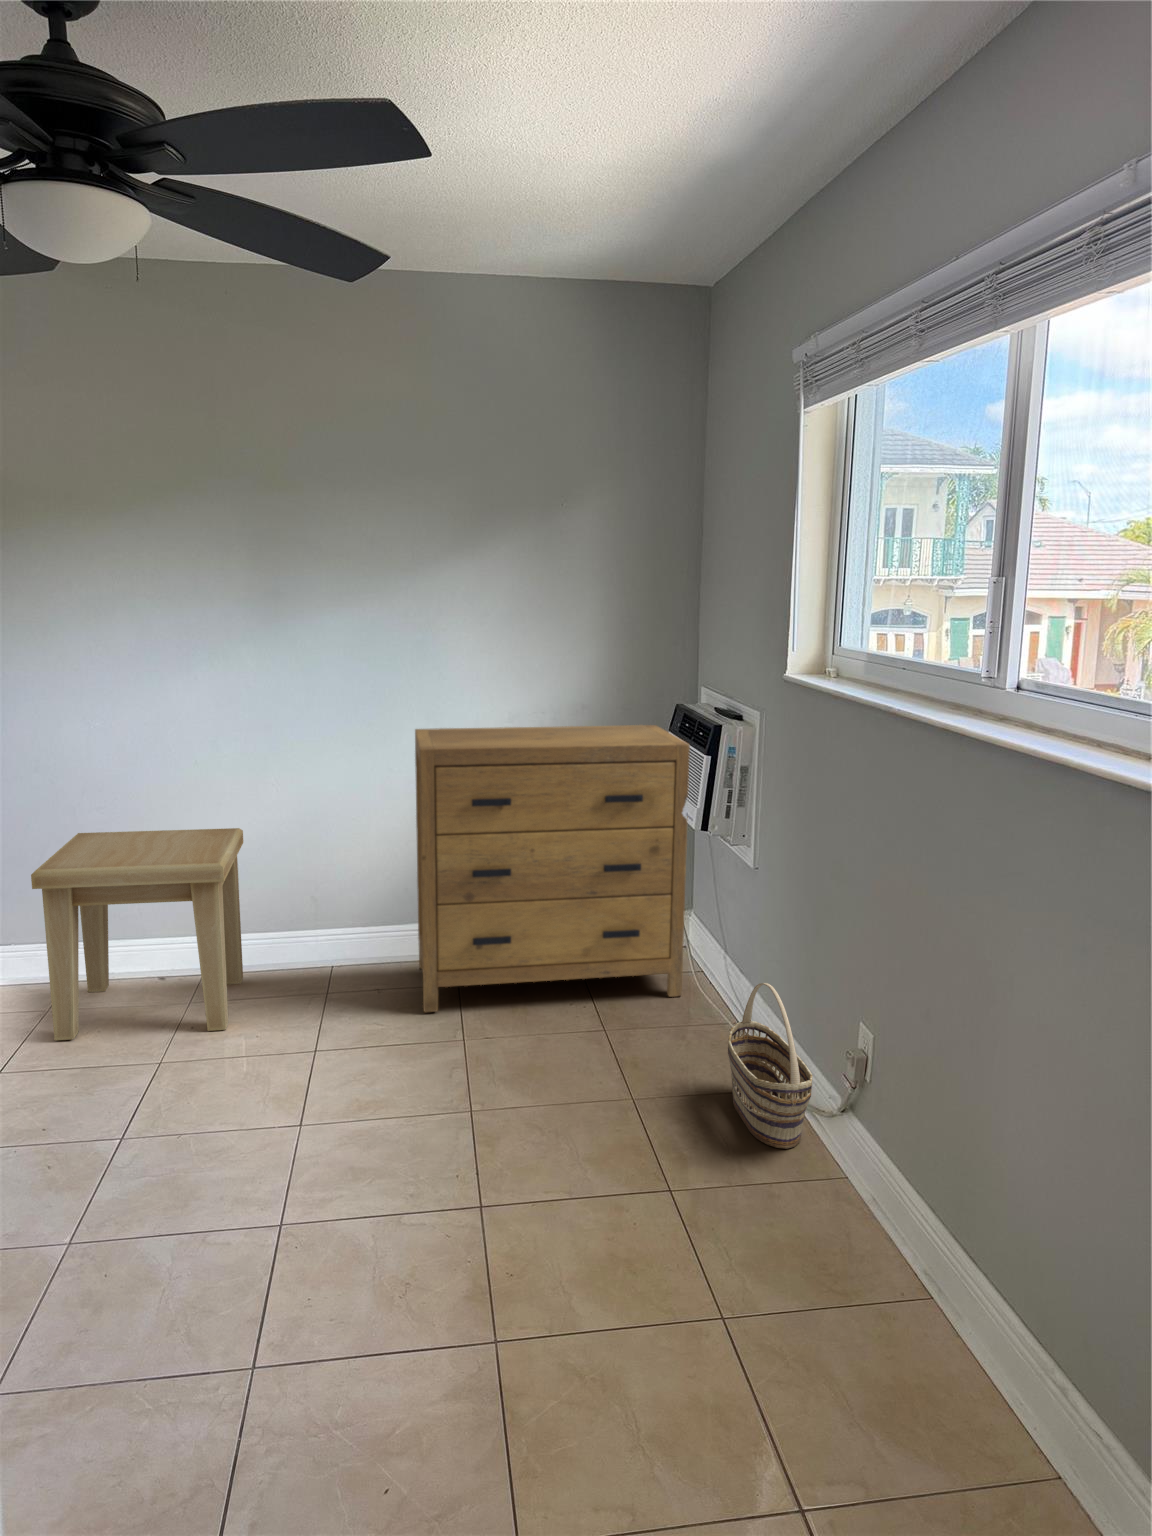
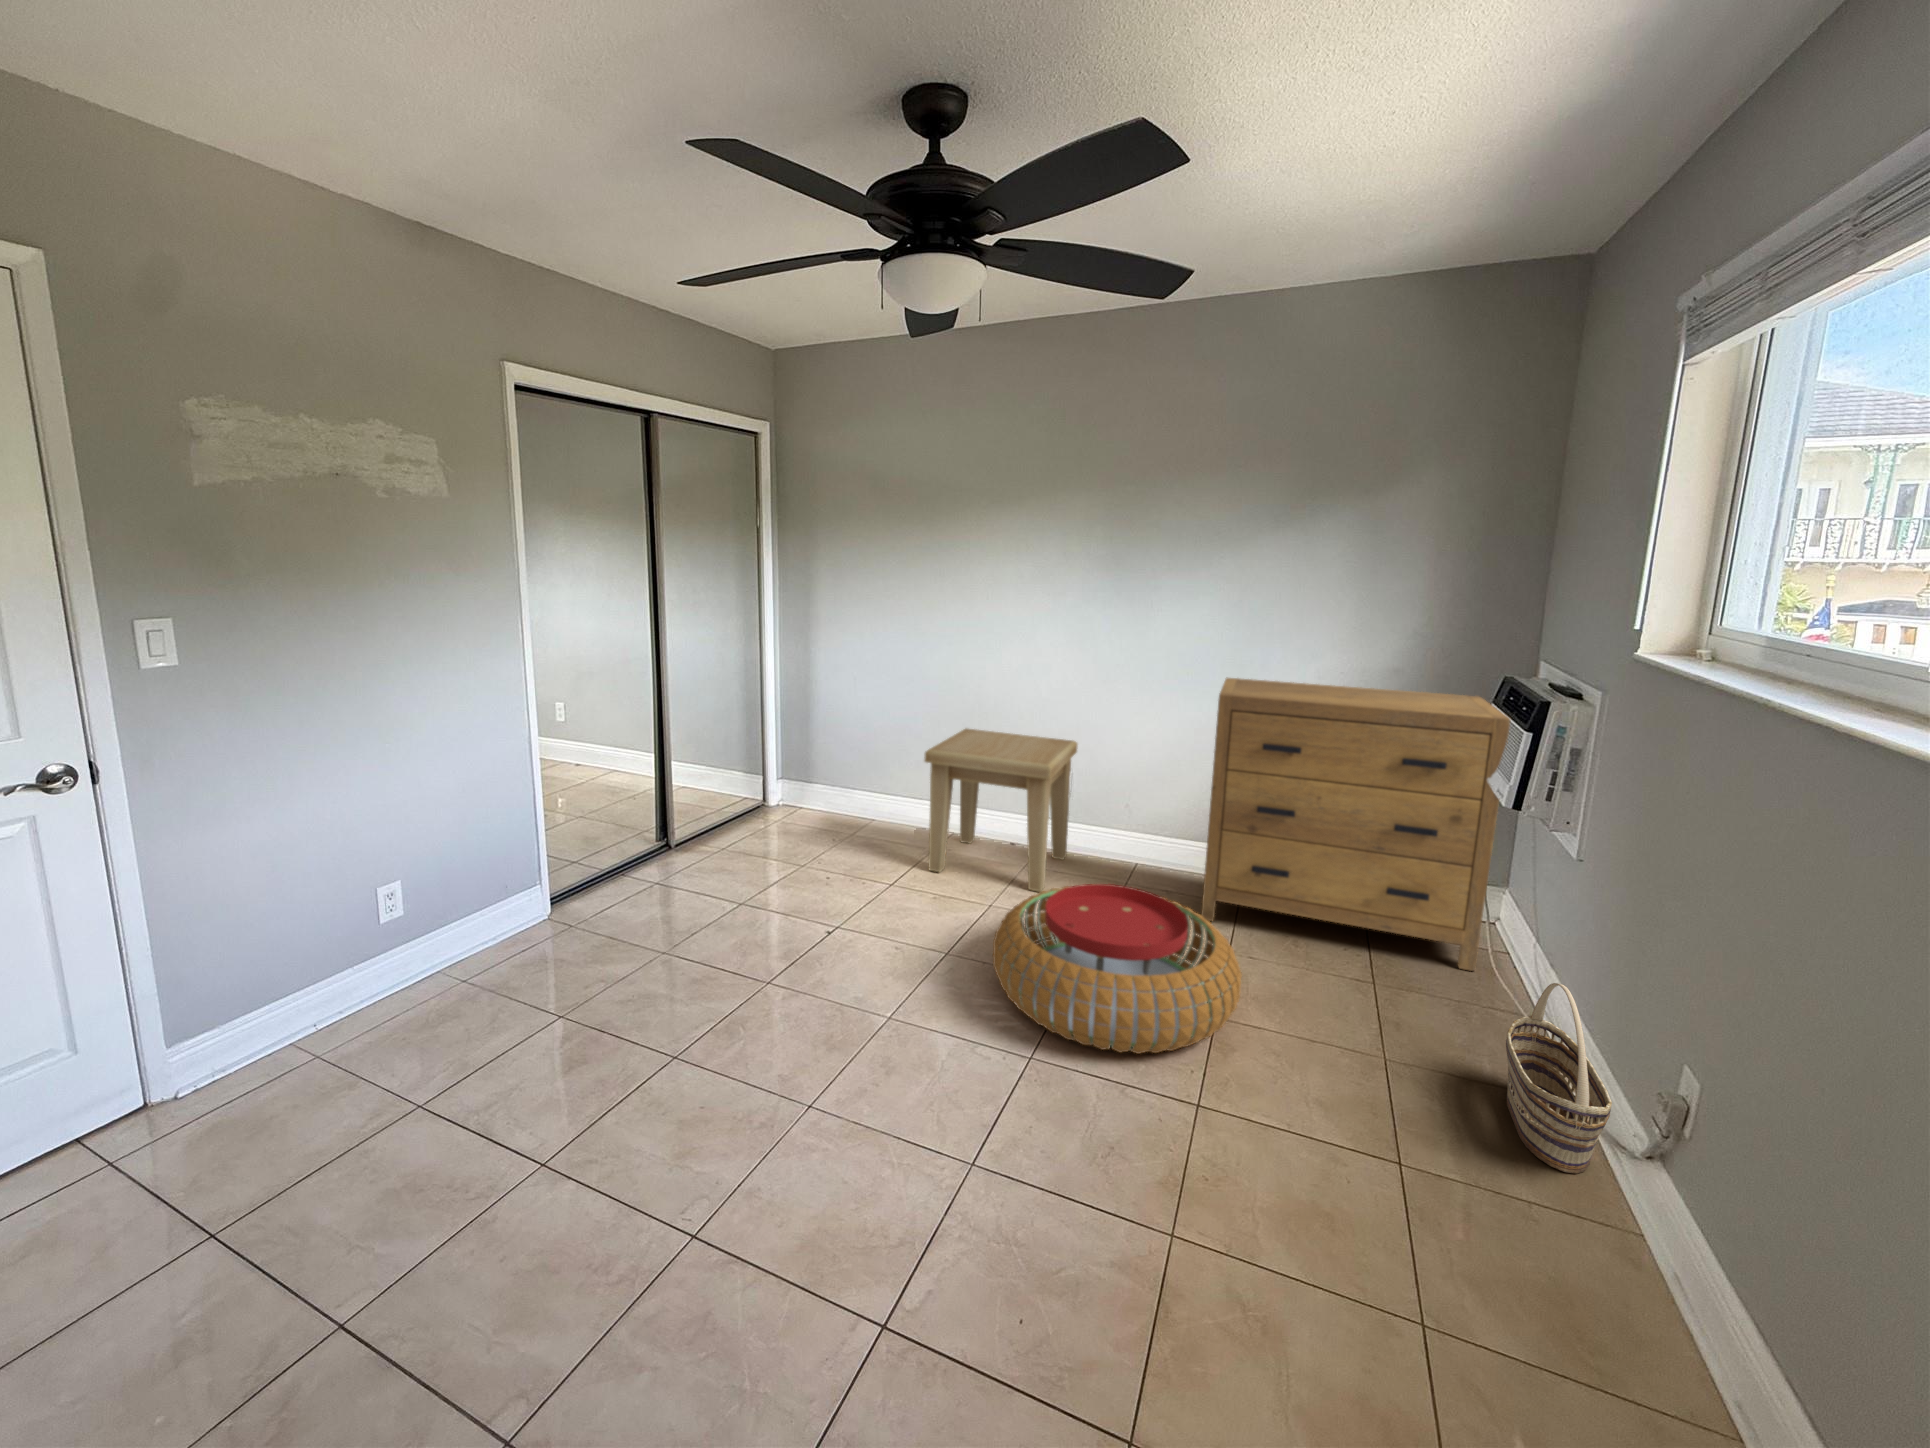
pouf: none [195,993,494,1191] -> present [993,884,1241,1054]

